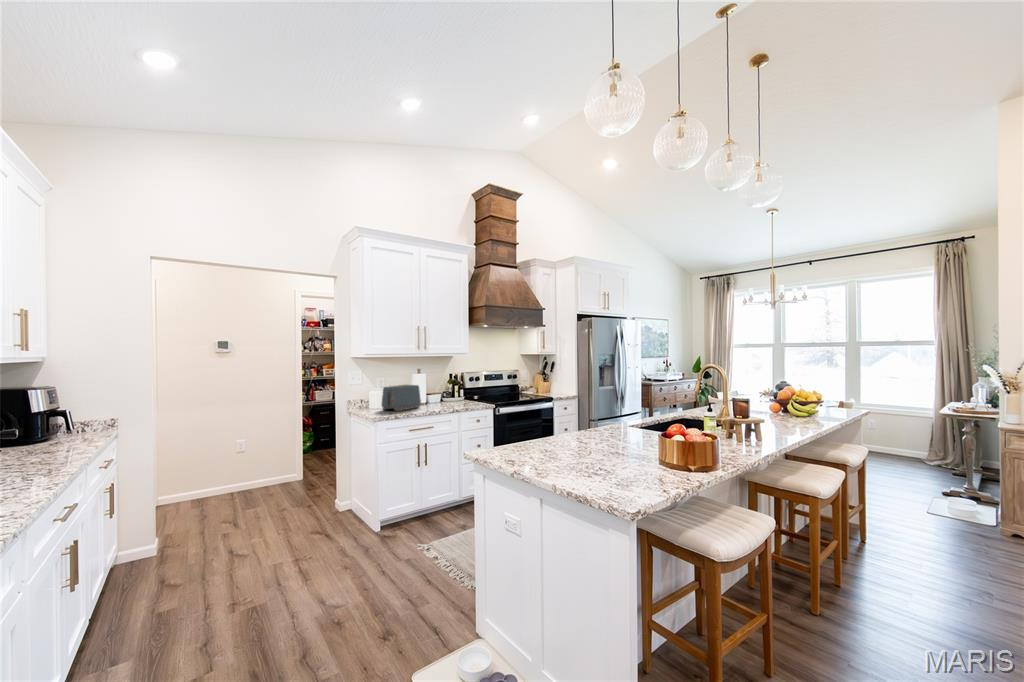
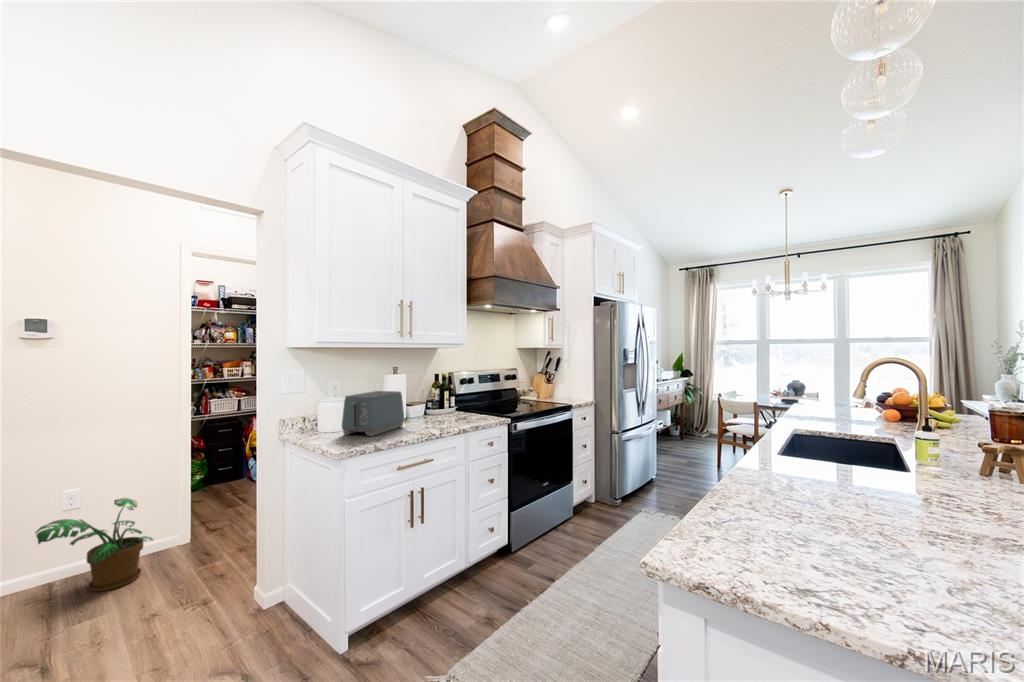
potted plant: none [229,447,283,497] -> present [35,498,153,591]

